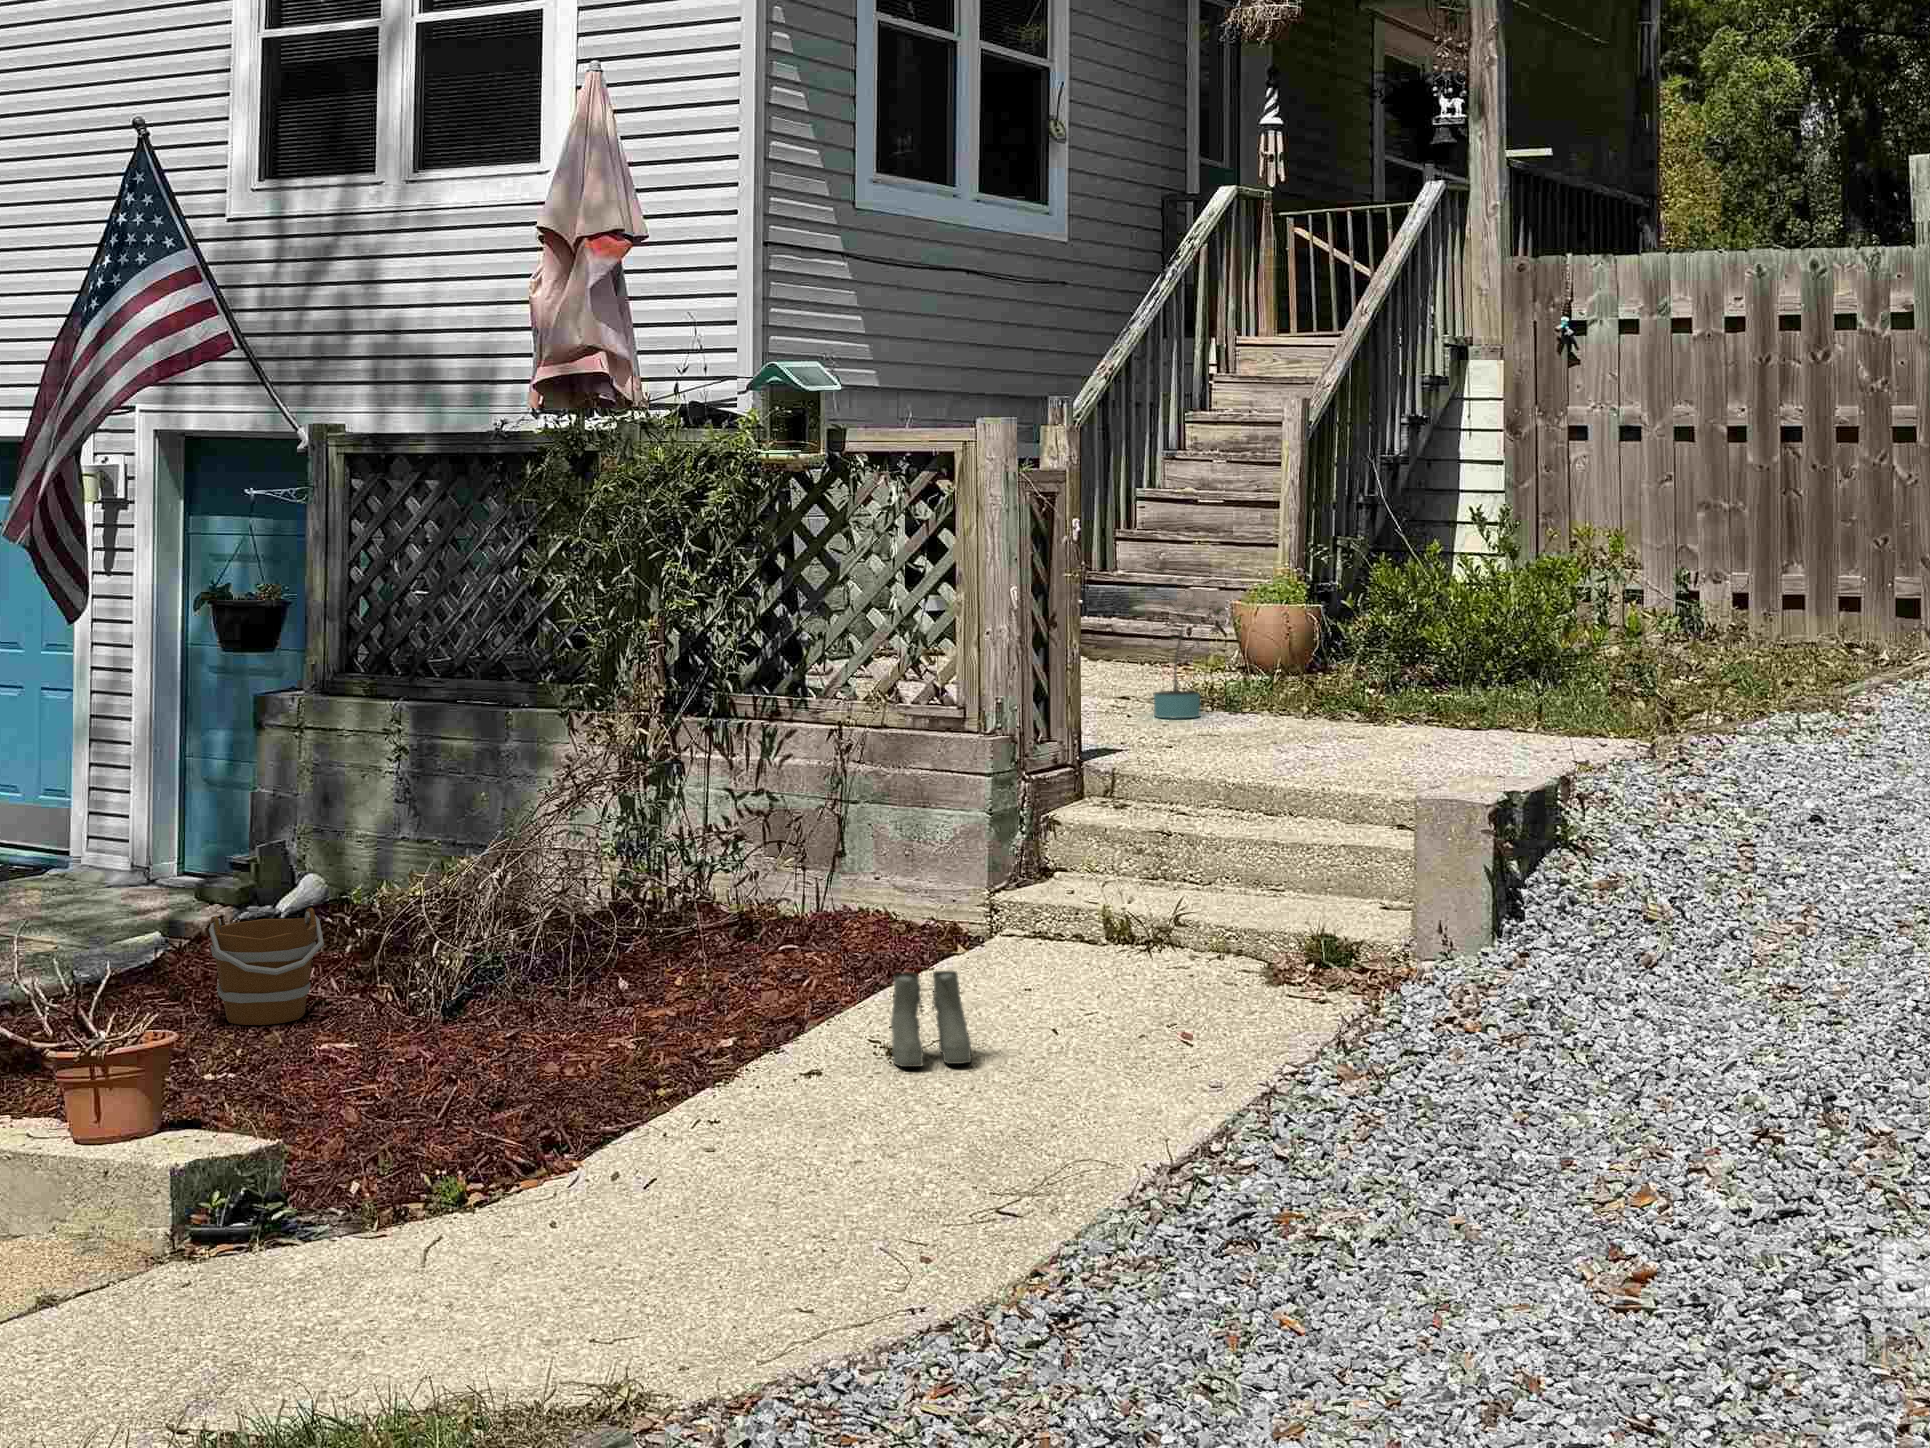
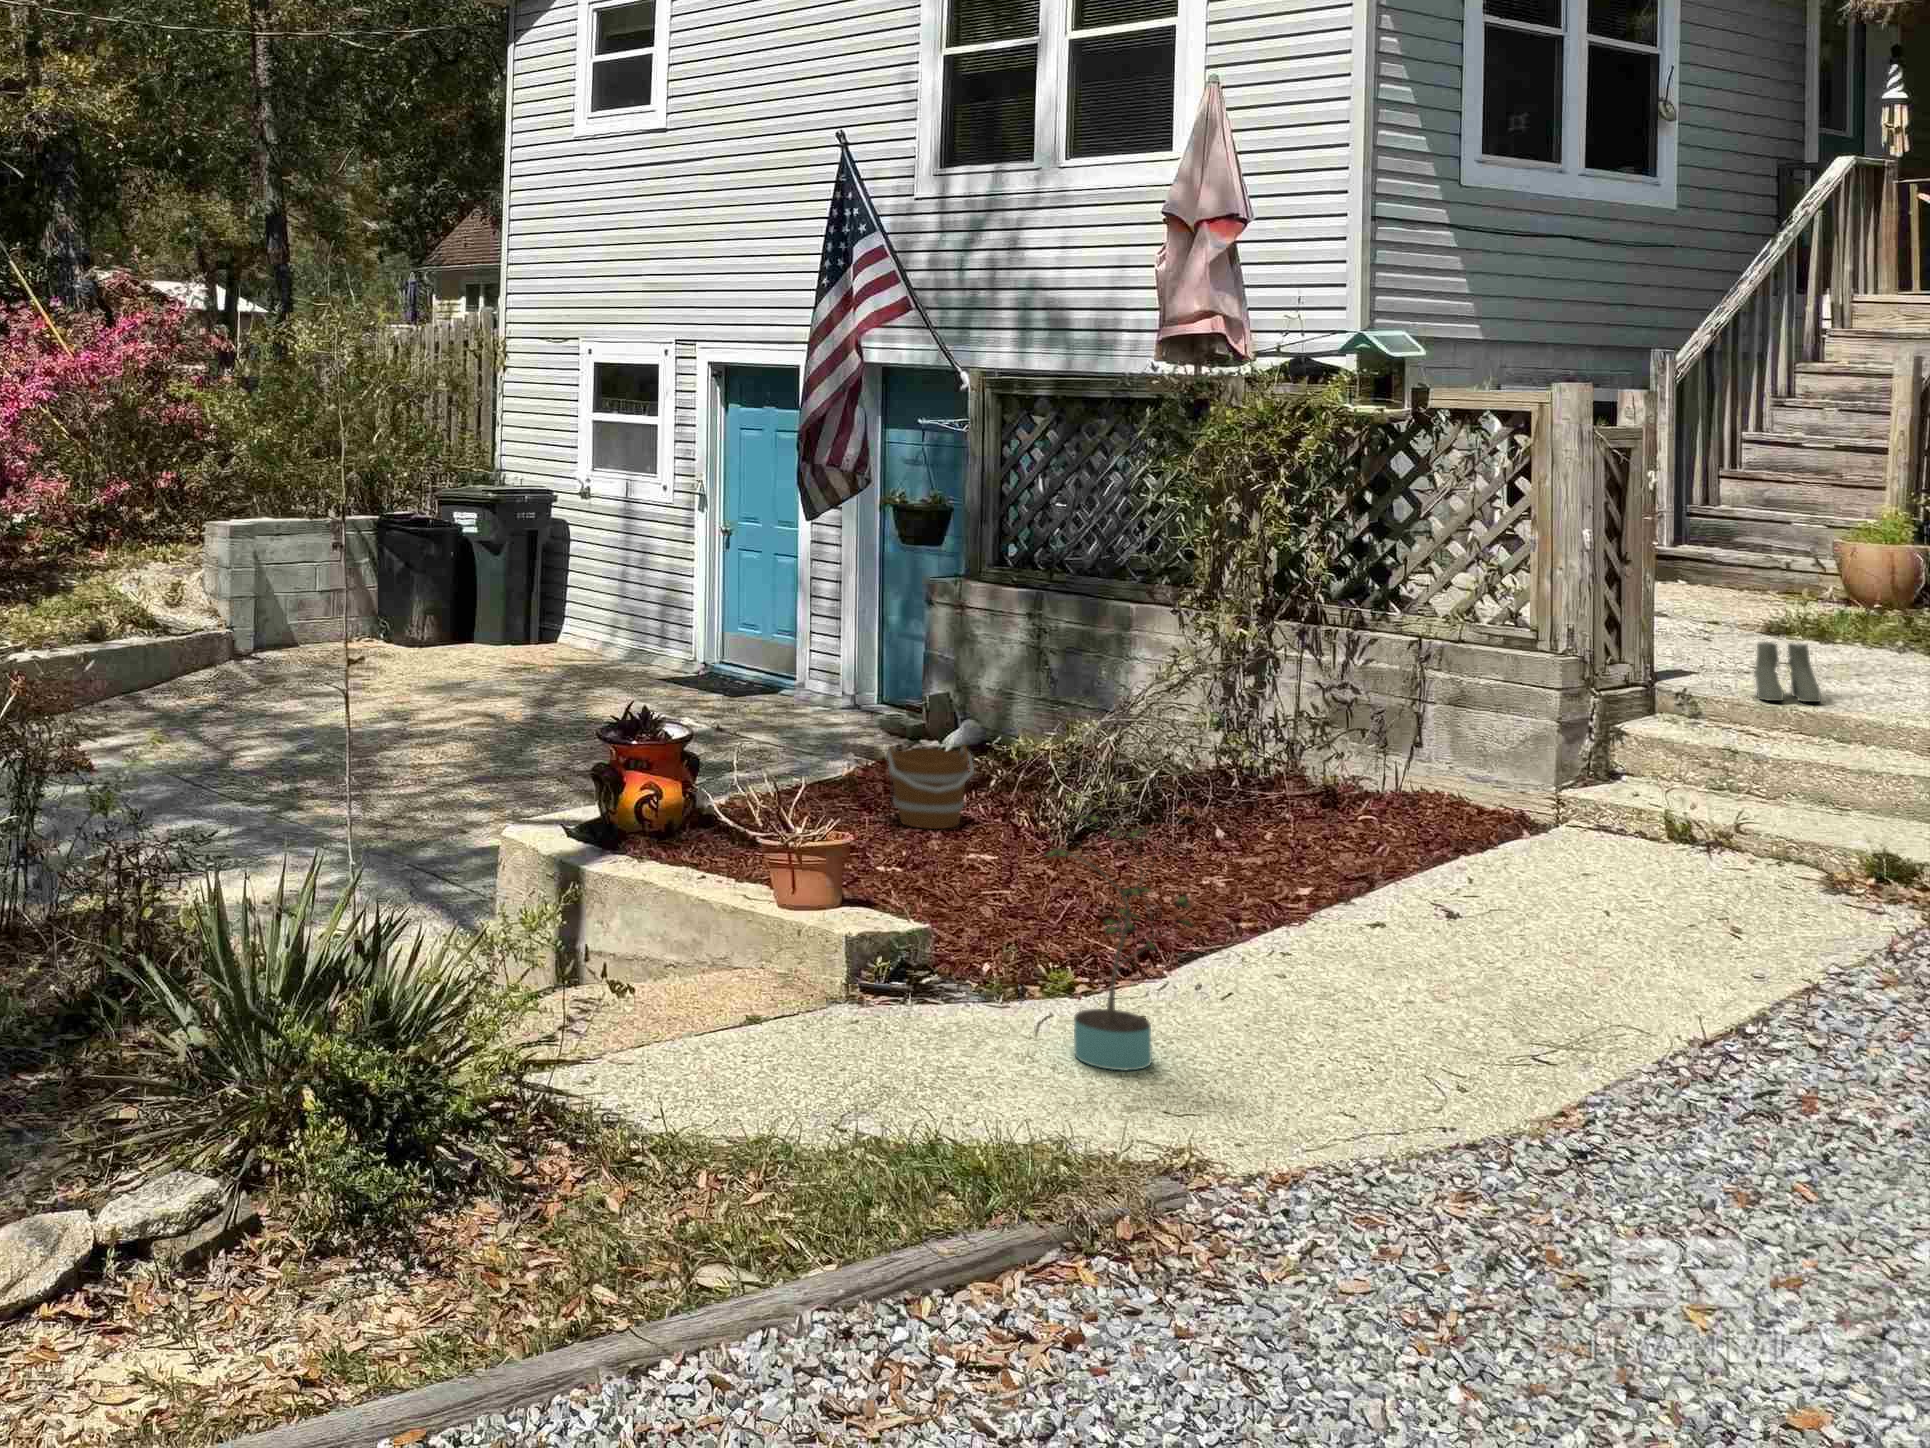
potted plant: present [1141,570,1224,718] -> present [1044,814,1193,1070]
boots: present [891,971,971,1067] -> present [1754,642,1821,702]

